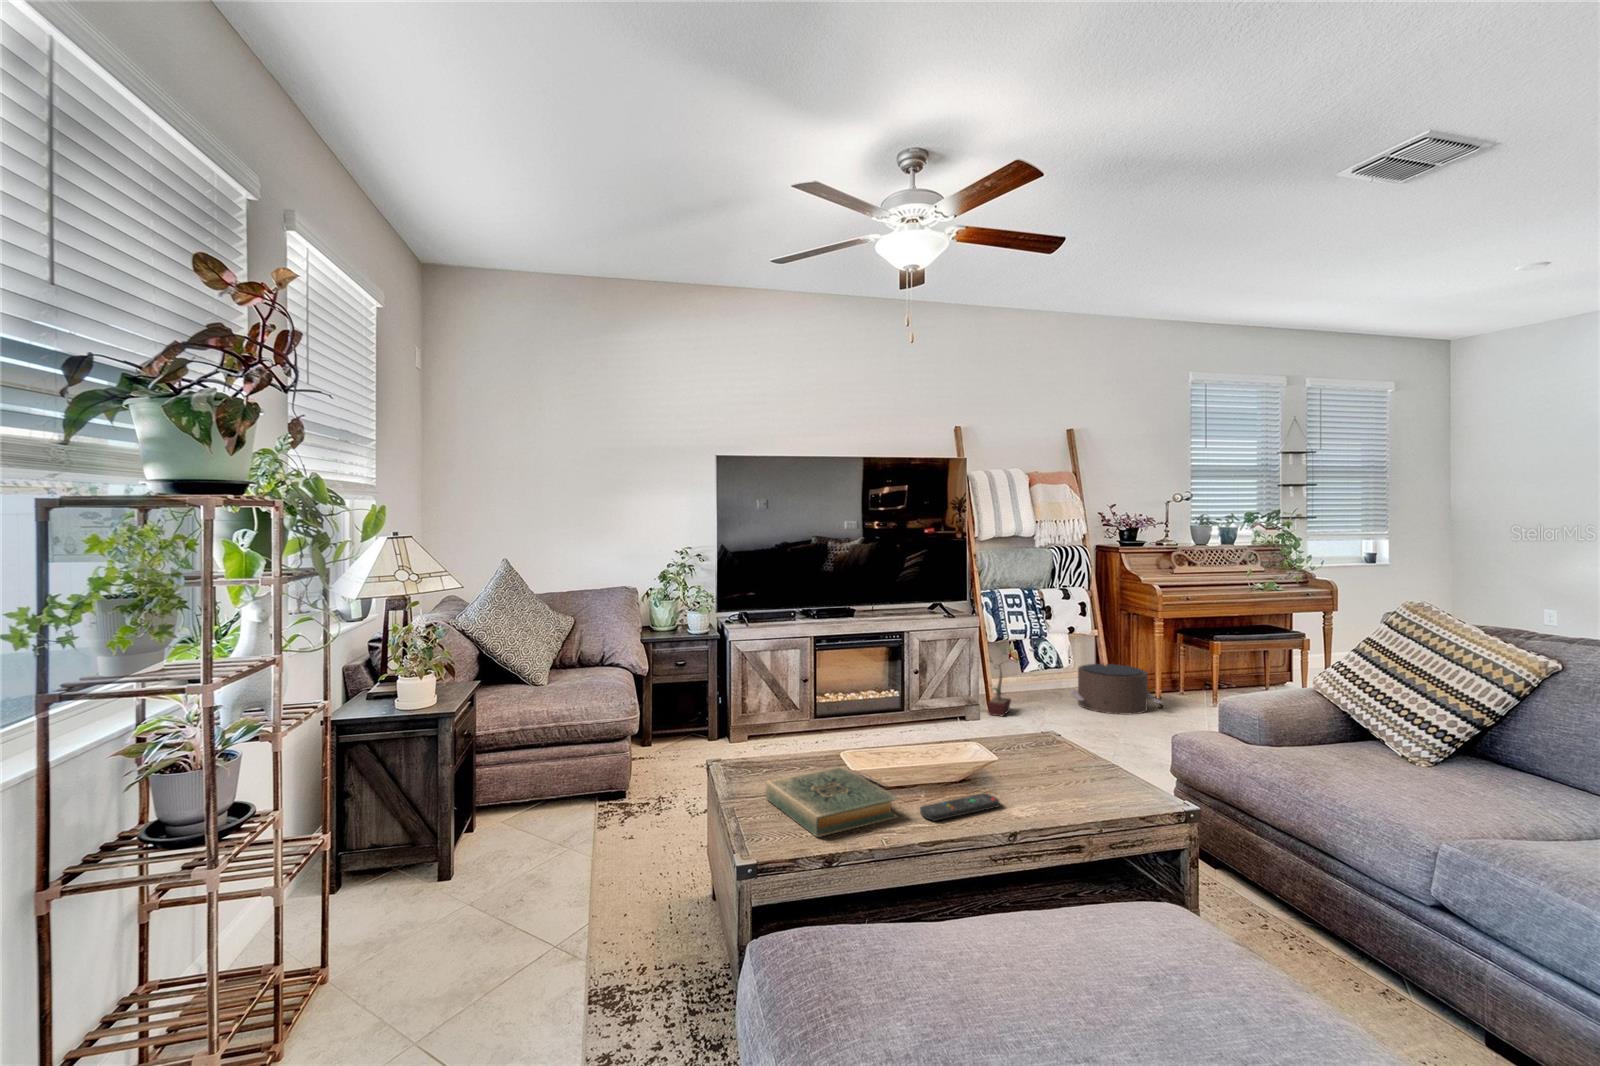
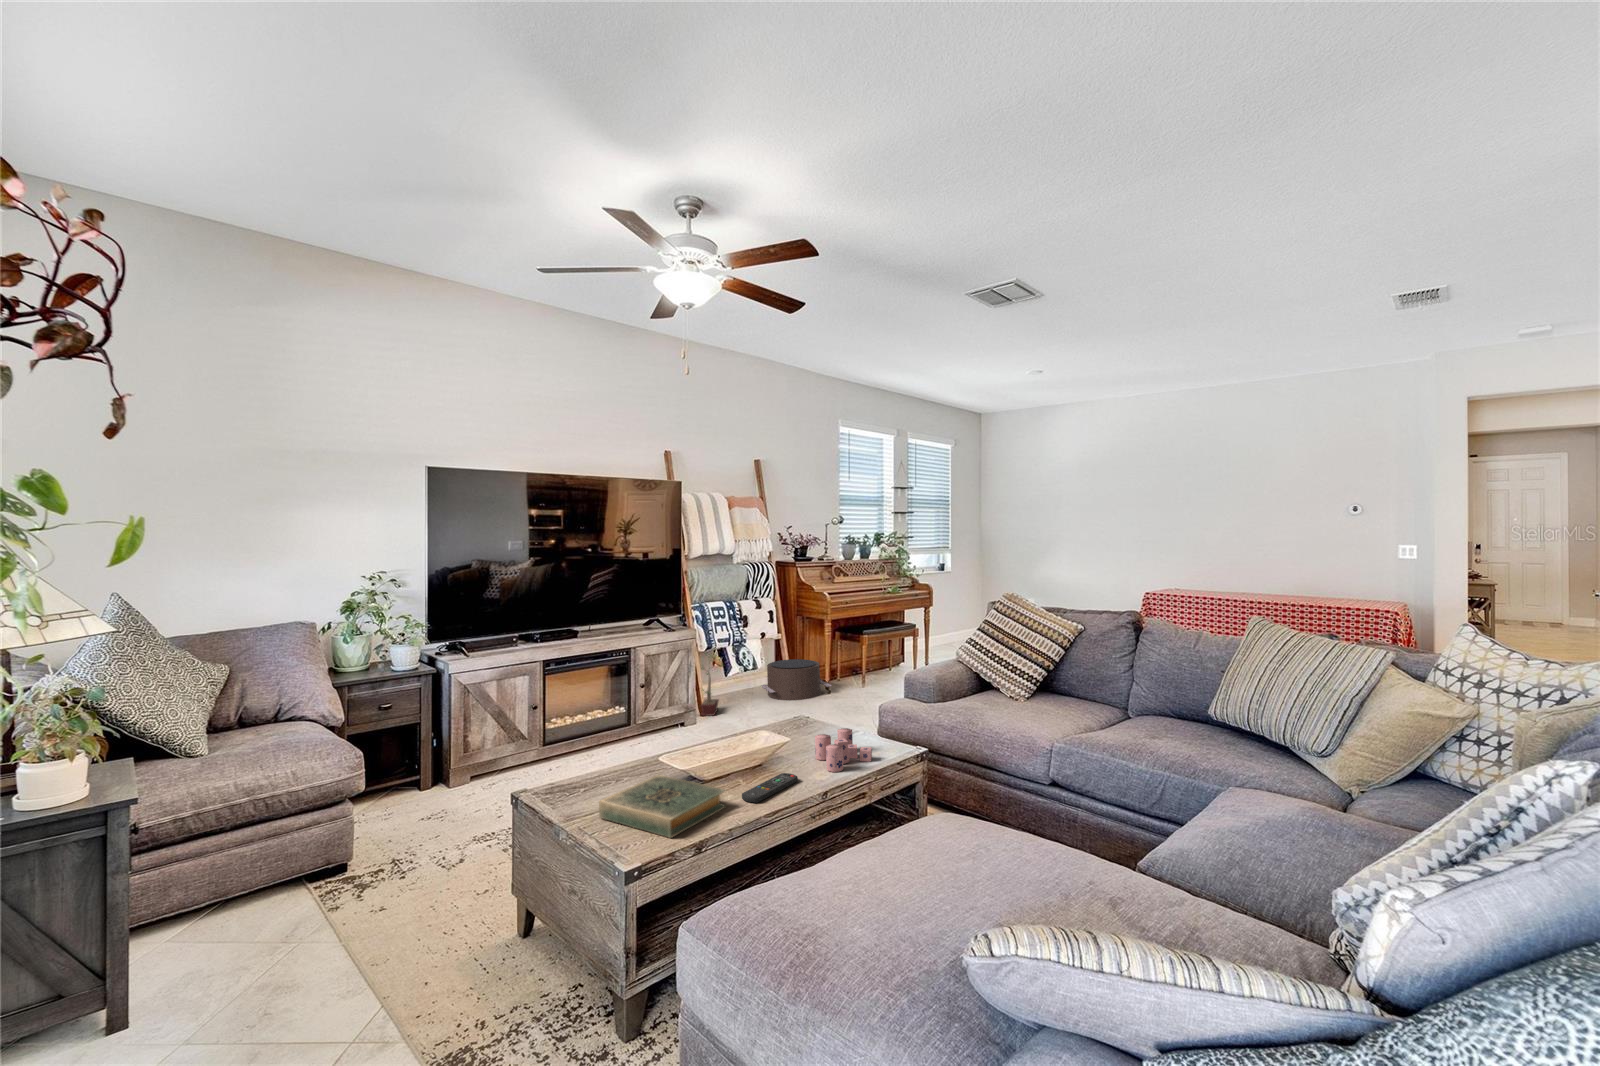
candle: none [1041,754,1116,807] -> present [815,728,872,772]

